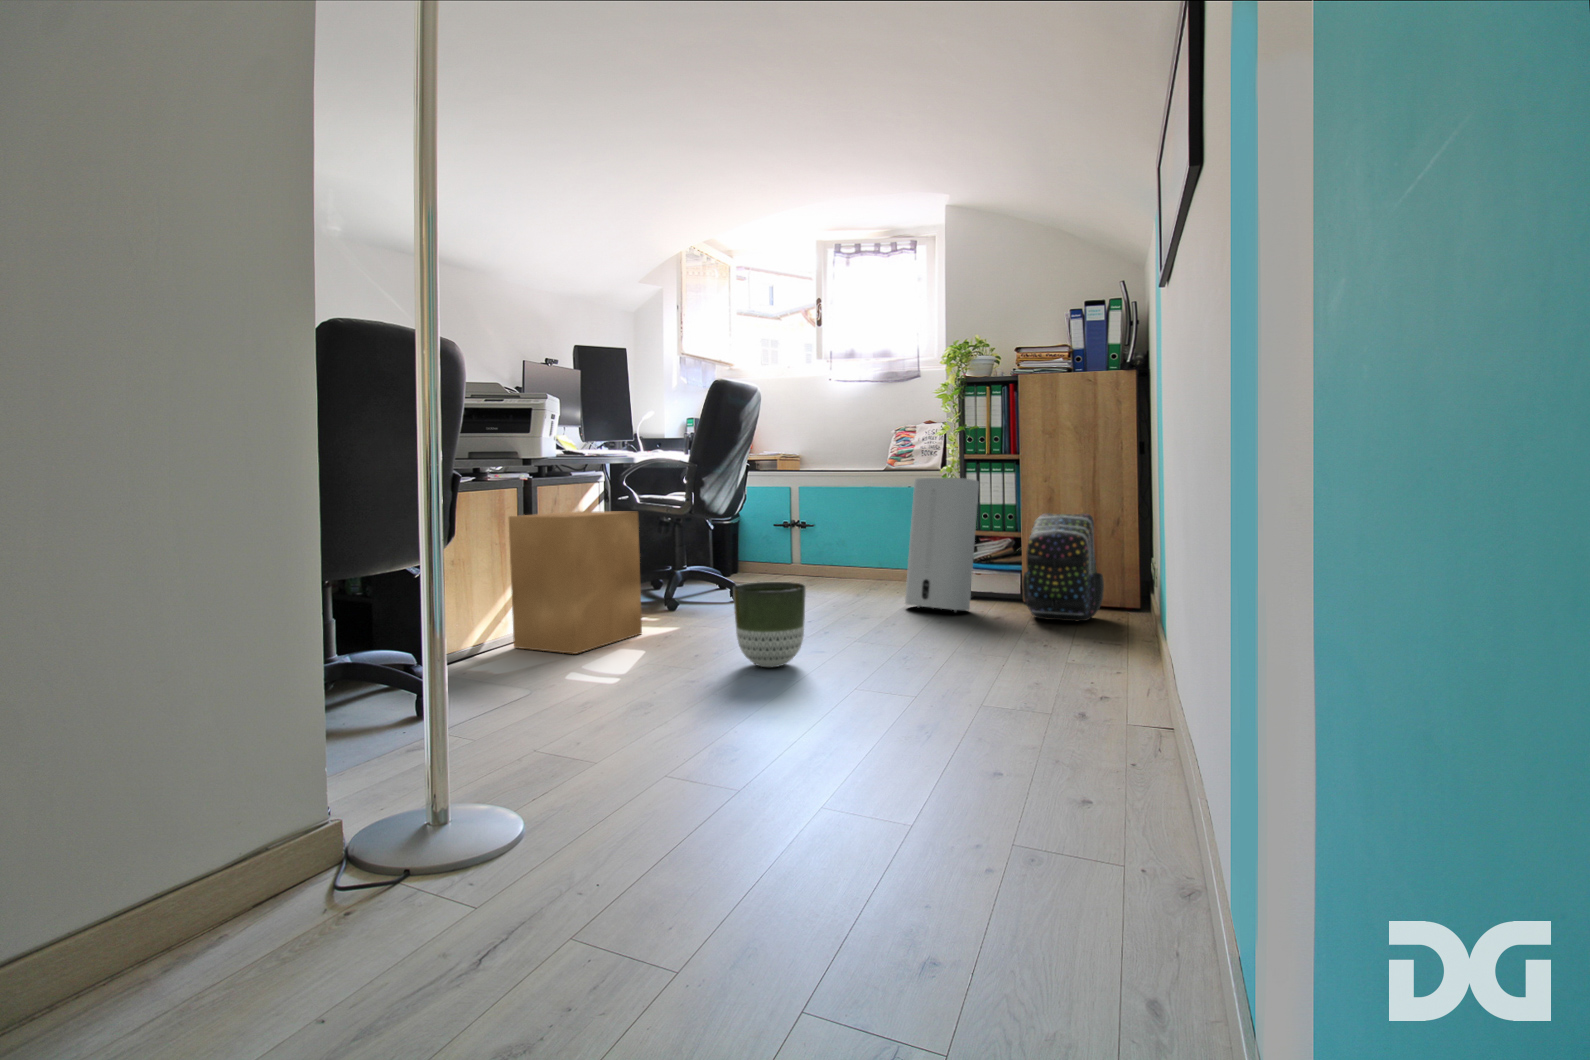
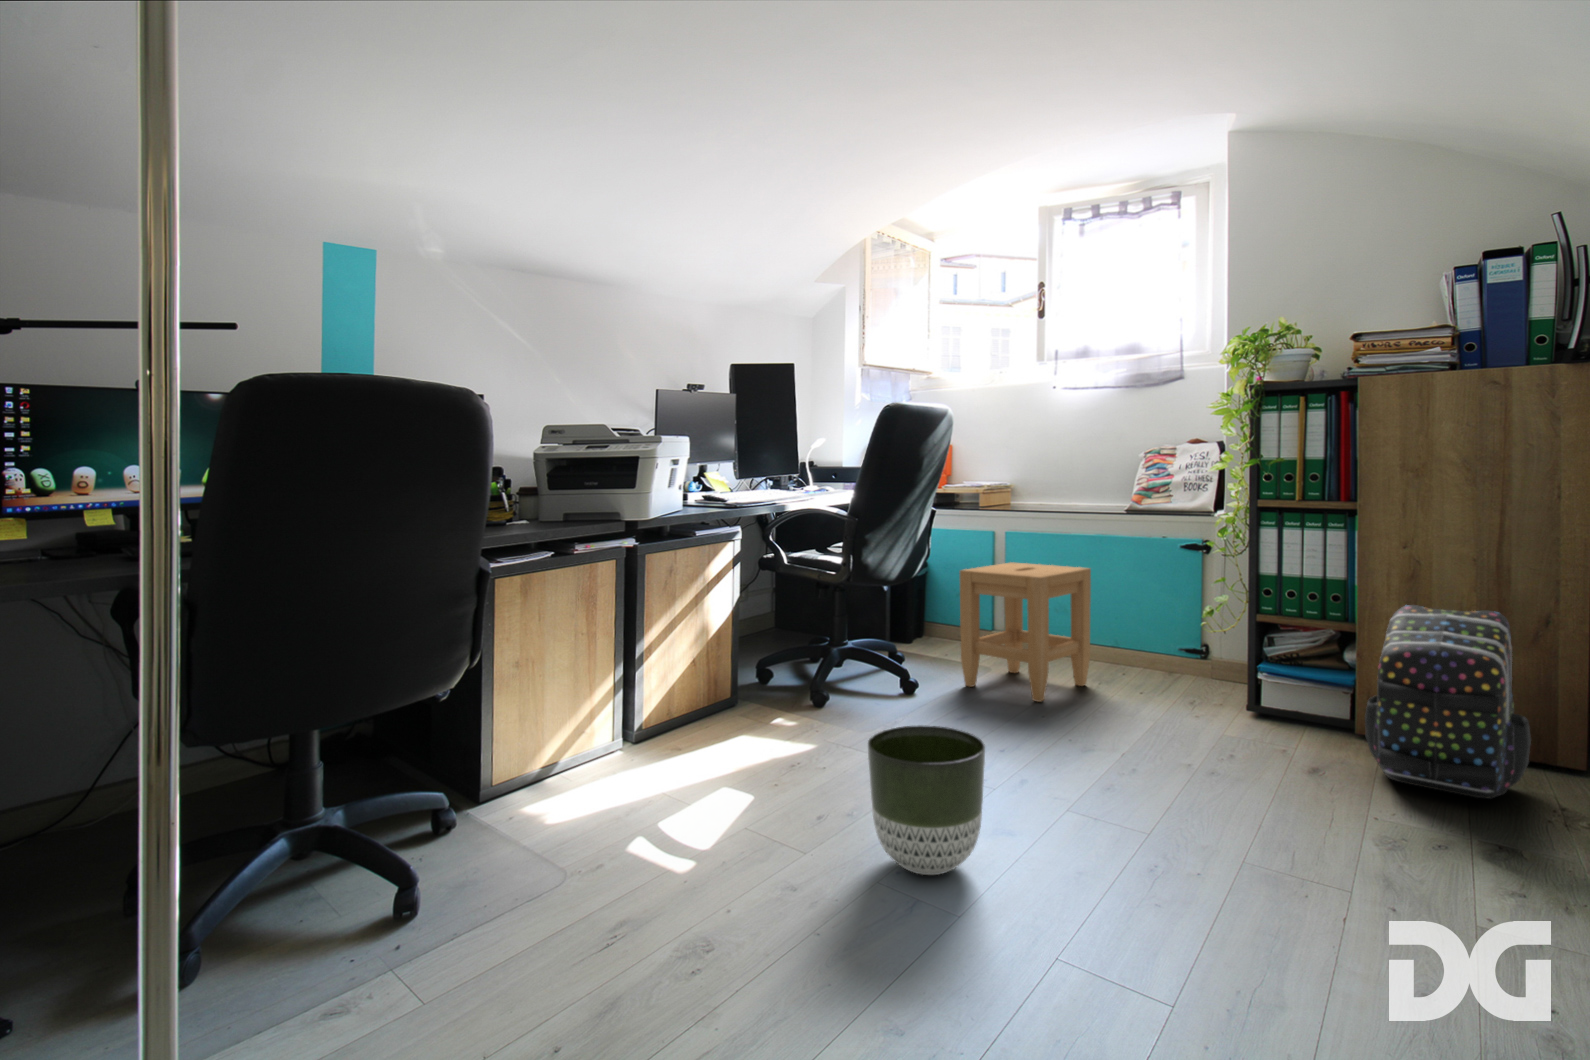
air purifier: present [905,478,979,612] -> none [1157,539,1285,748]
stool: none [768,507,860,601] -> present [959,562,1091,702]
cardboard box: present [509,511,642,654] -> none [591,583,769,796]

